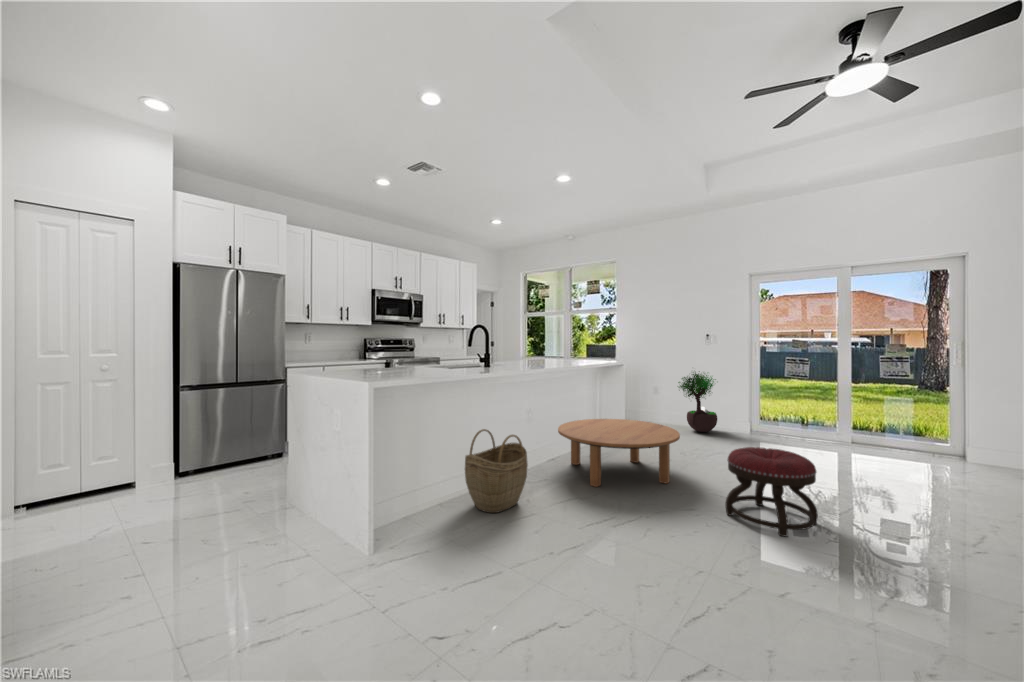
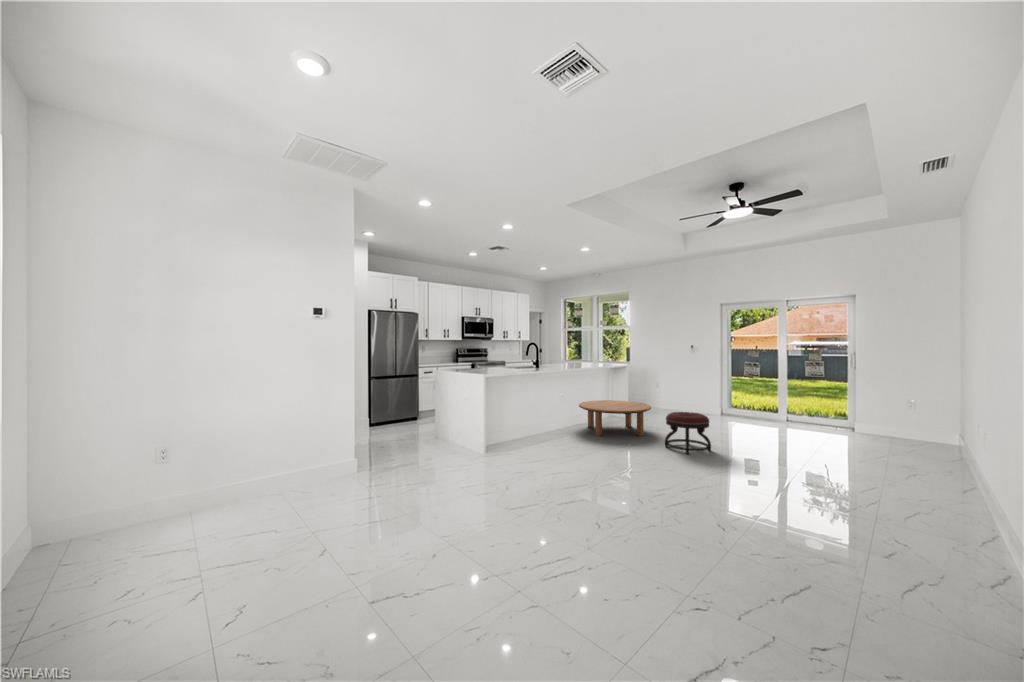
potted tree: present [678,372,717,432] -> none [667,369,697,414]
woven basket: present [465,429,528,513] -> none [525,401,559,443]

